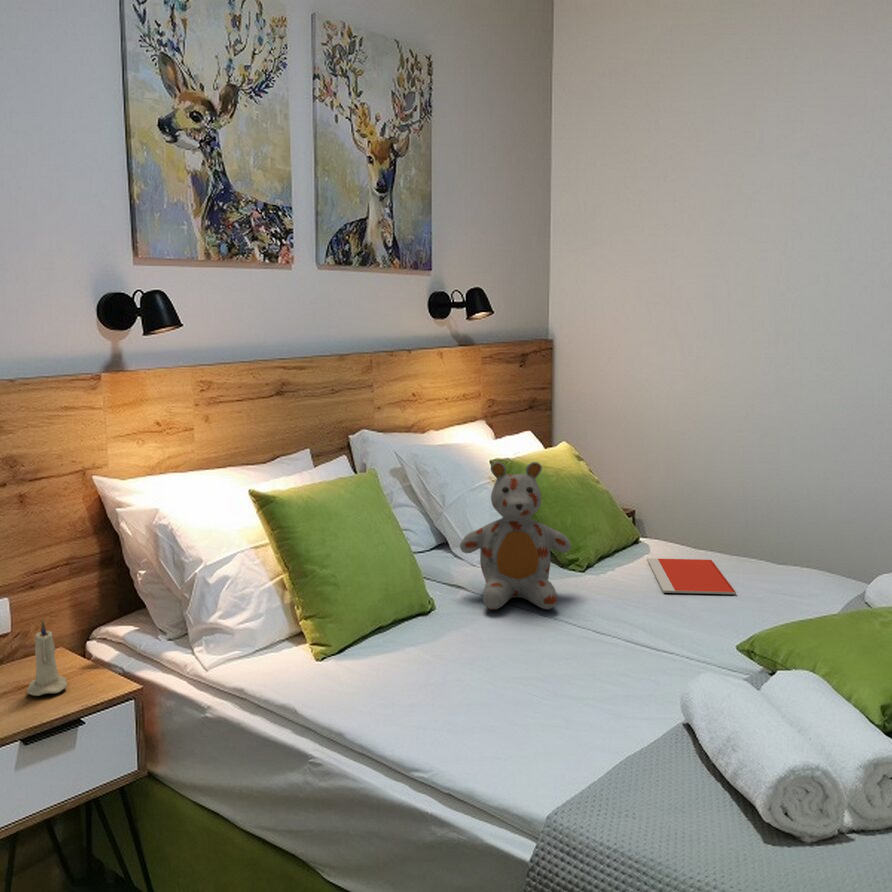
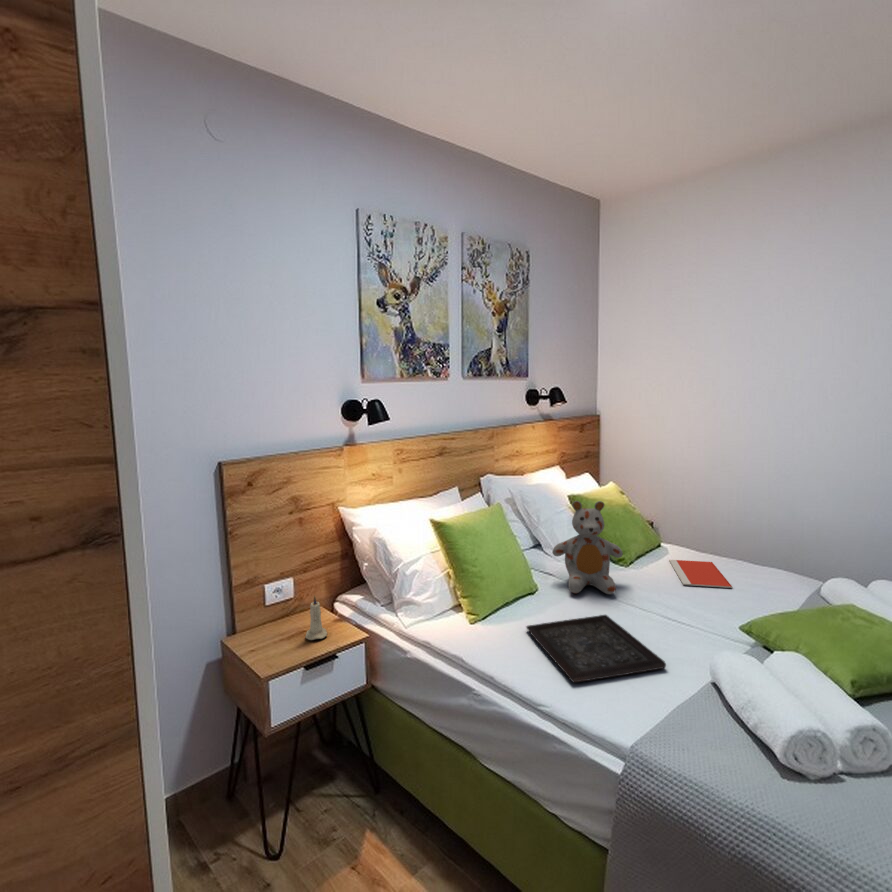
tray: none [407,637,618,734] -> present [527,615,666,682]

